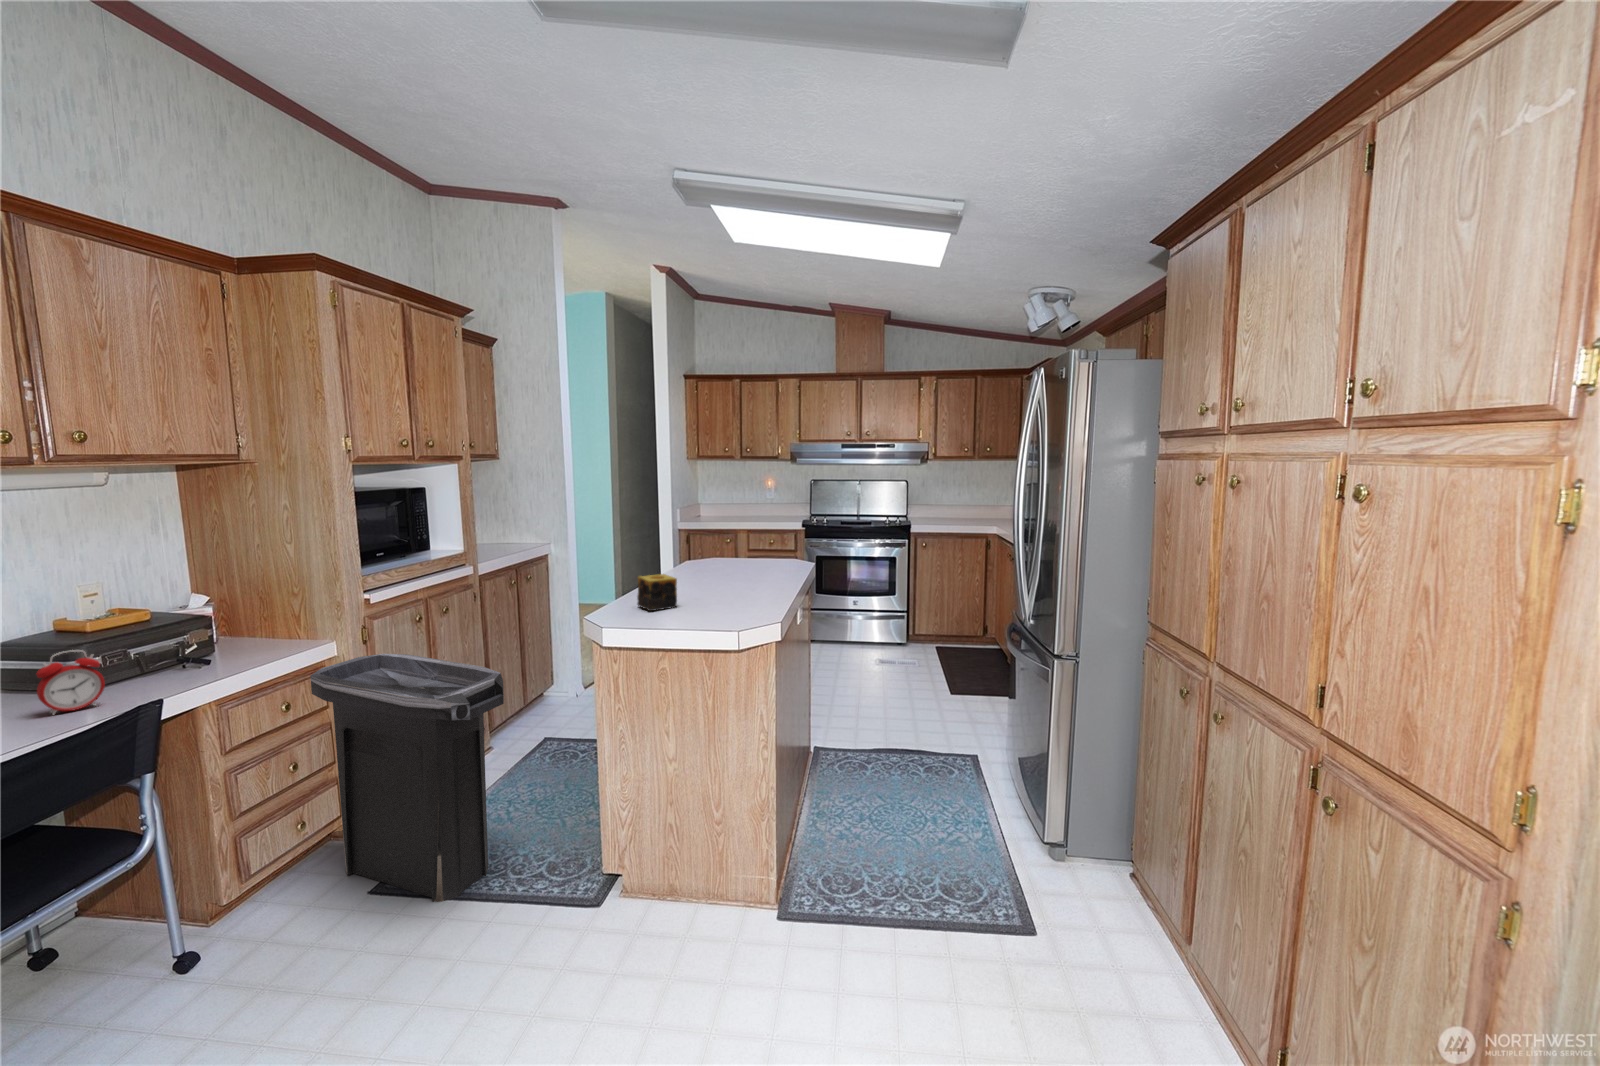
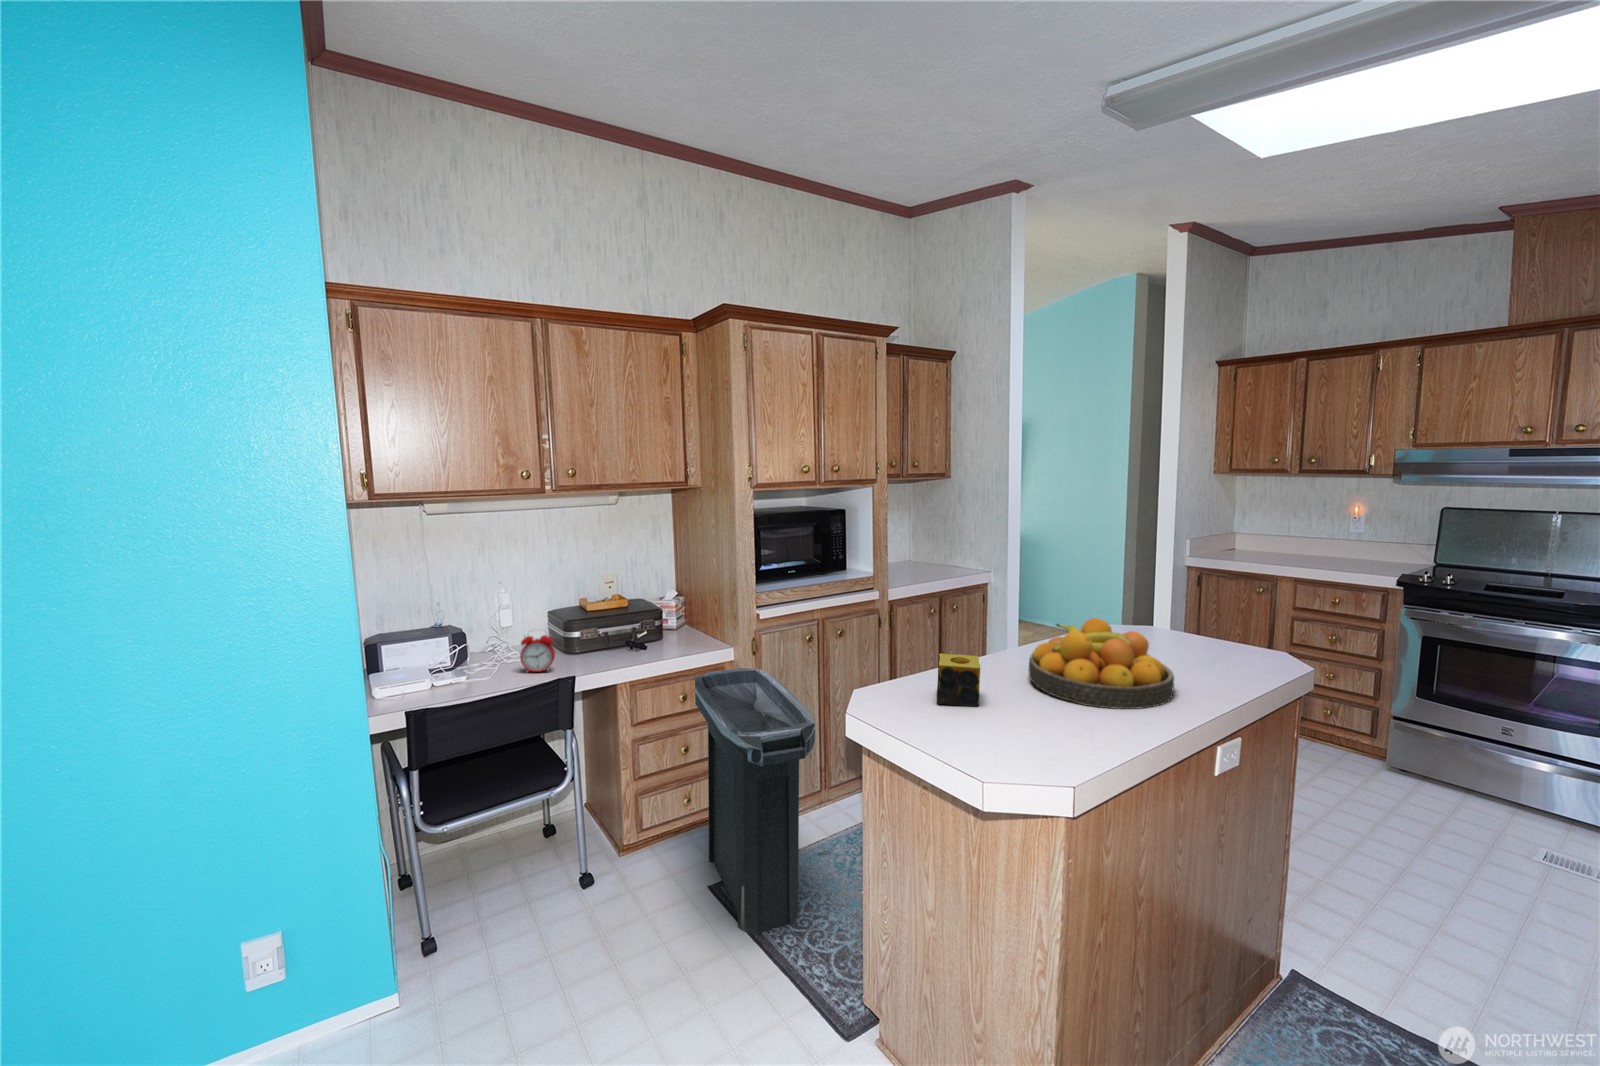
fruit bowl: none [681,542,773,594] -> present [1028,618,1174,709]

